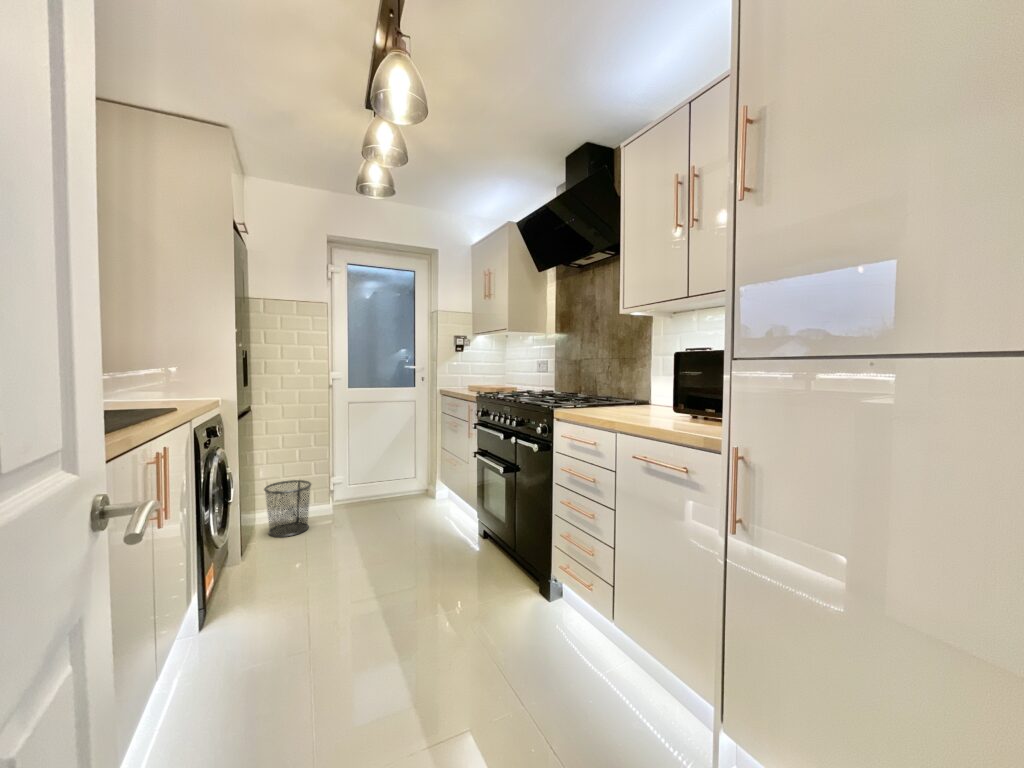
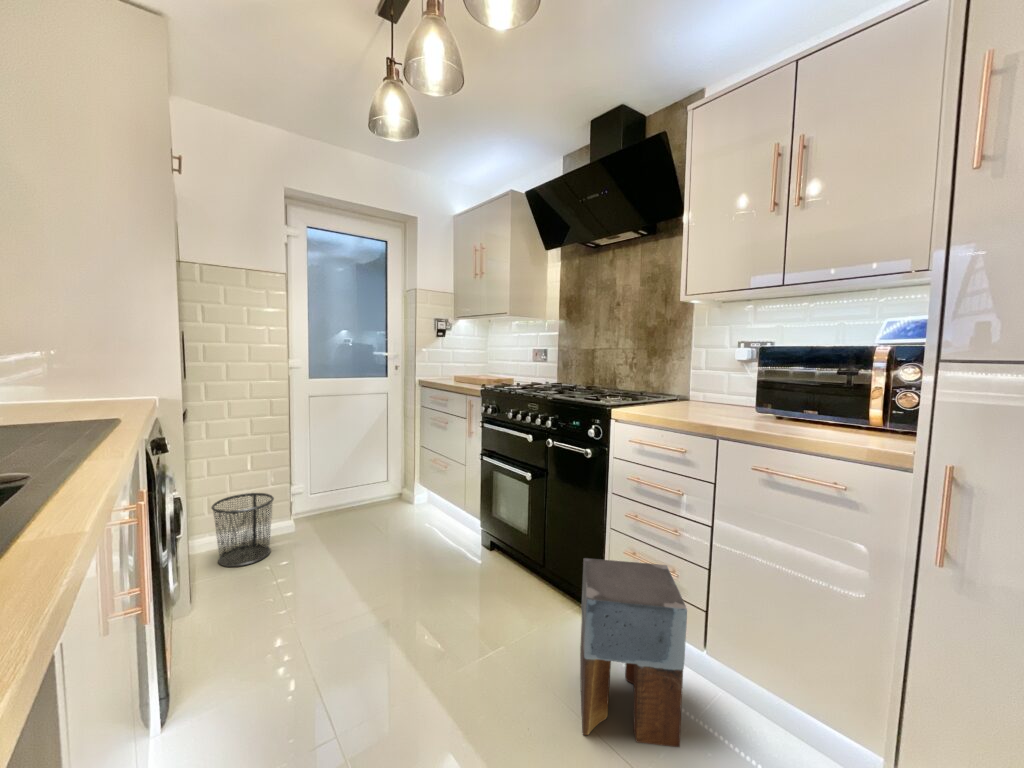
stool: none [491,534,581,692] -> present [580,558,687,747]

